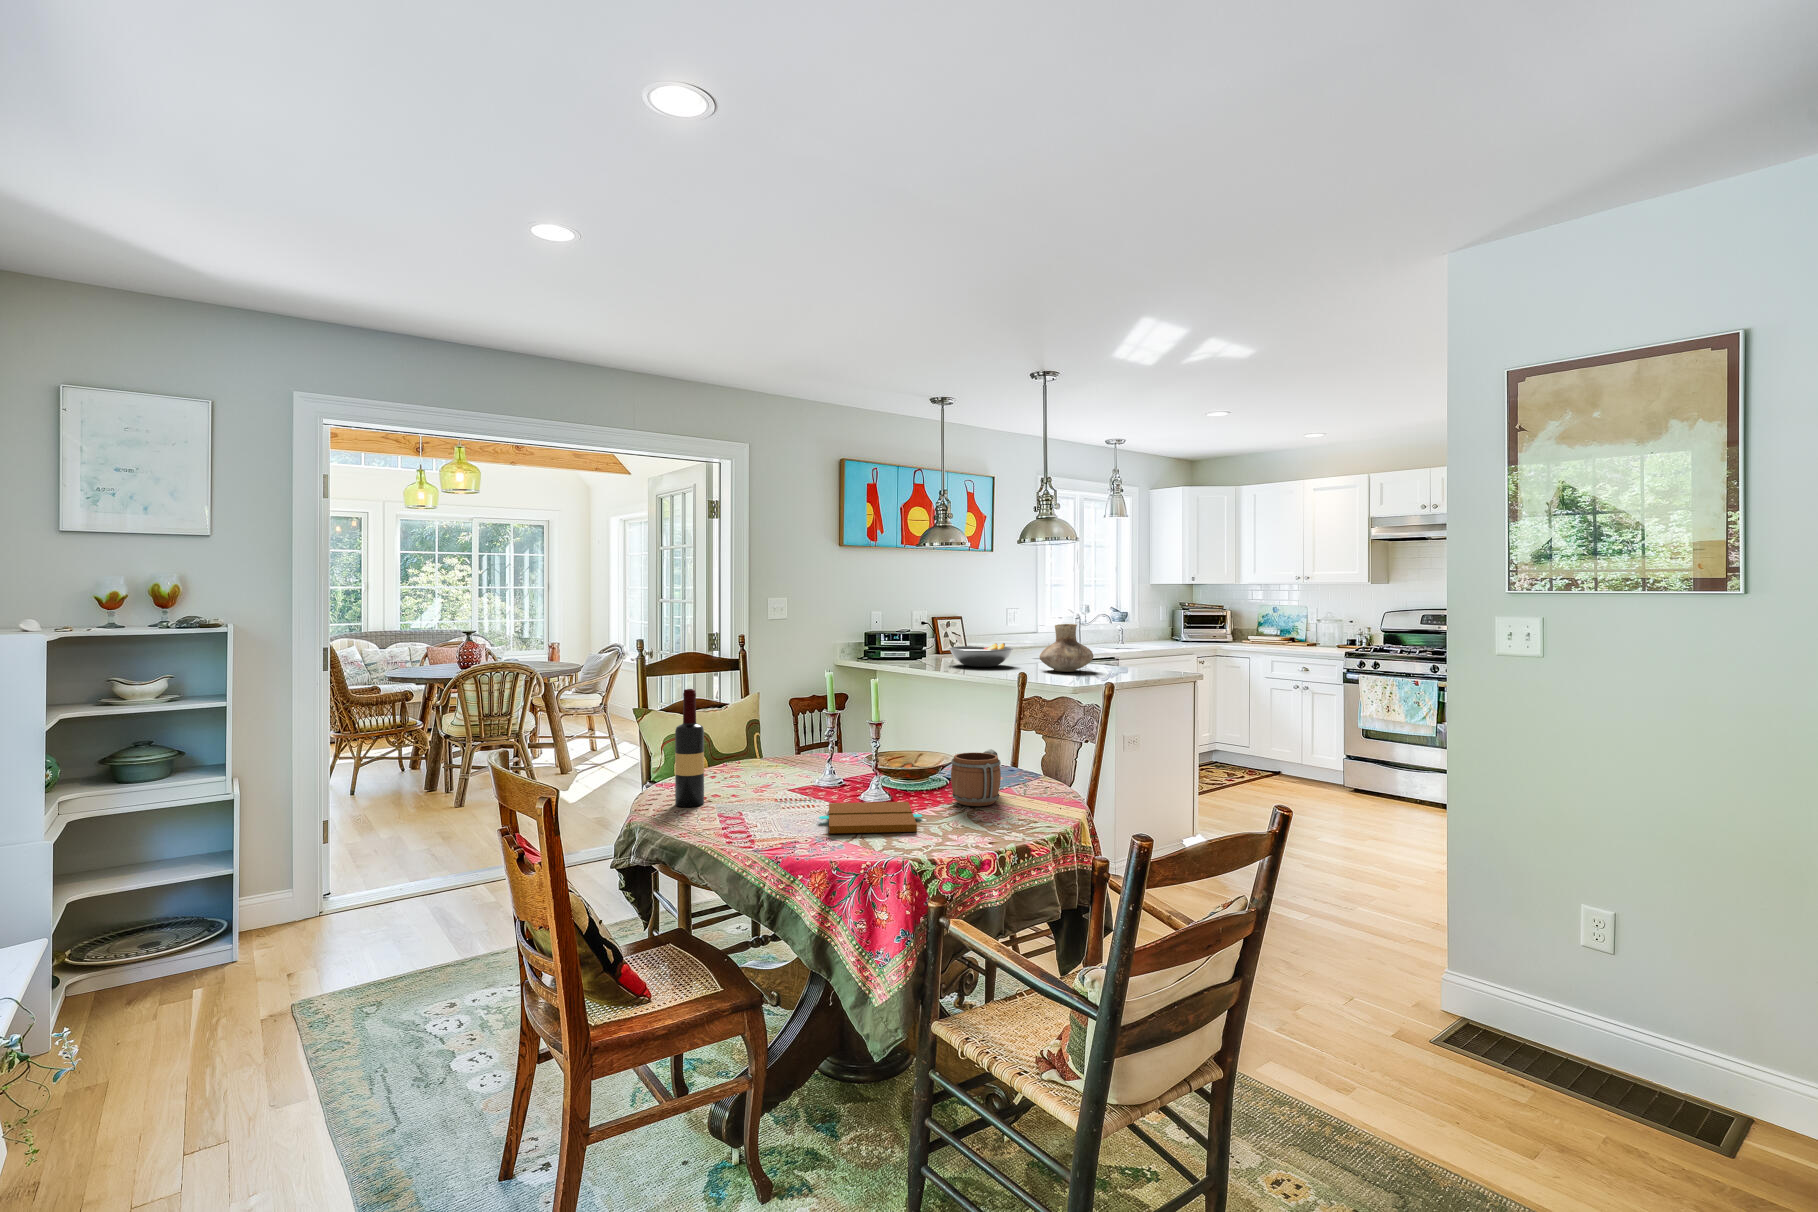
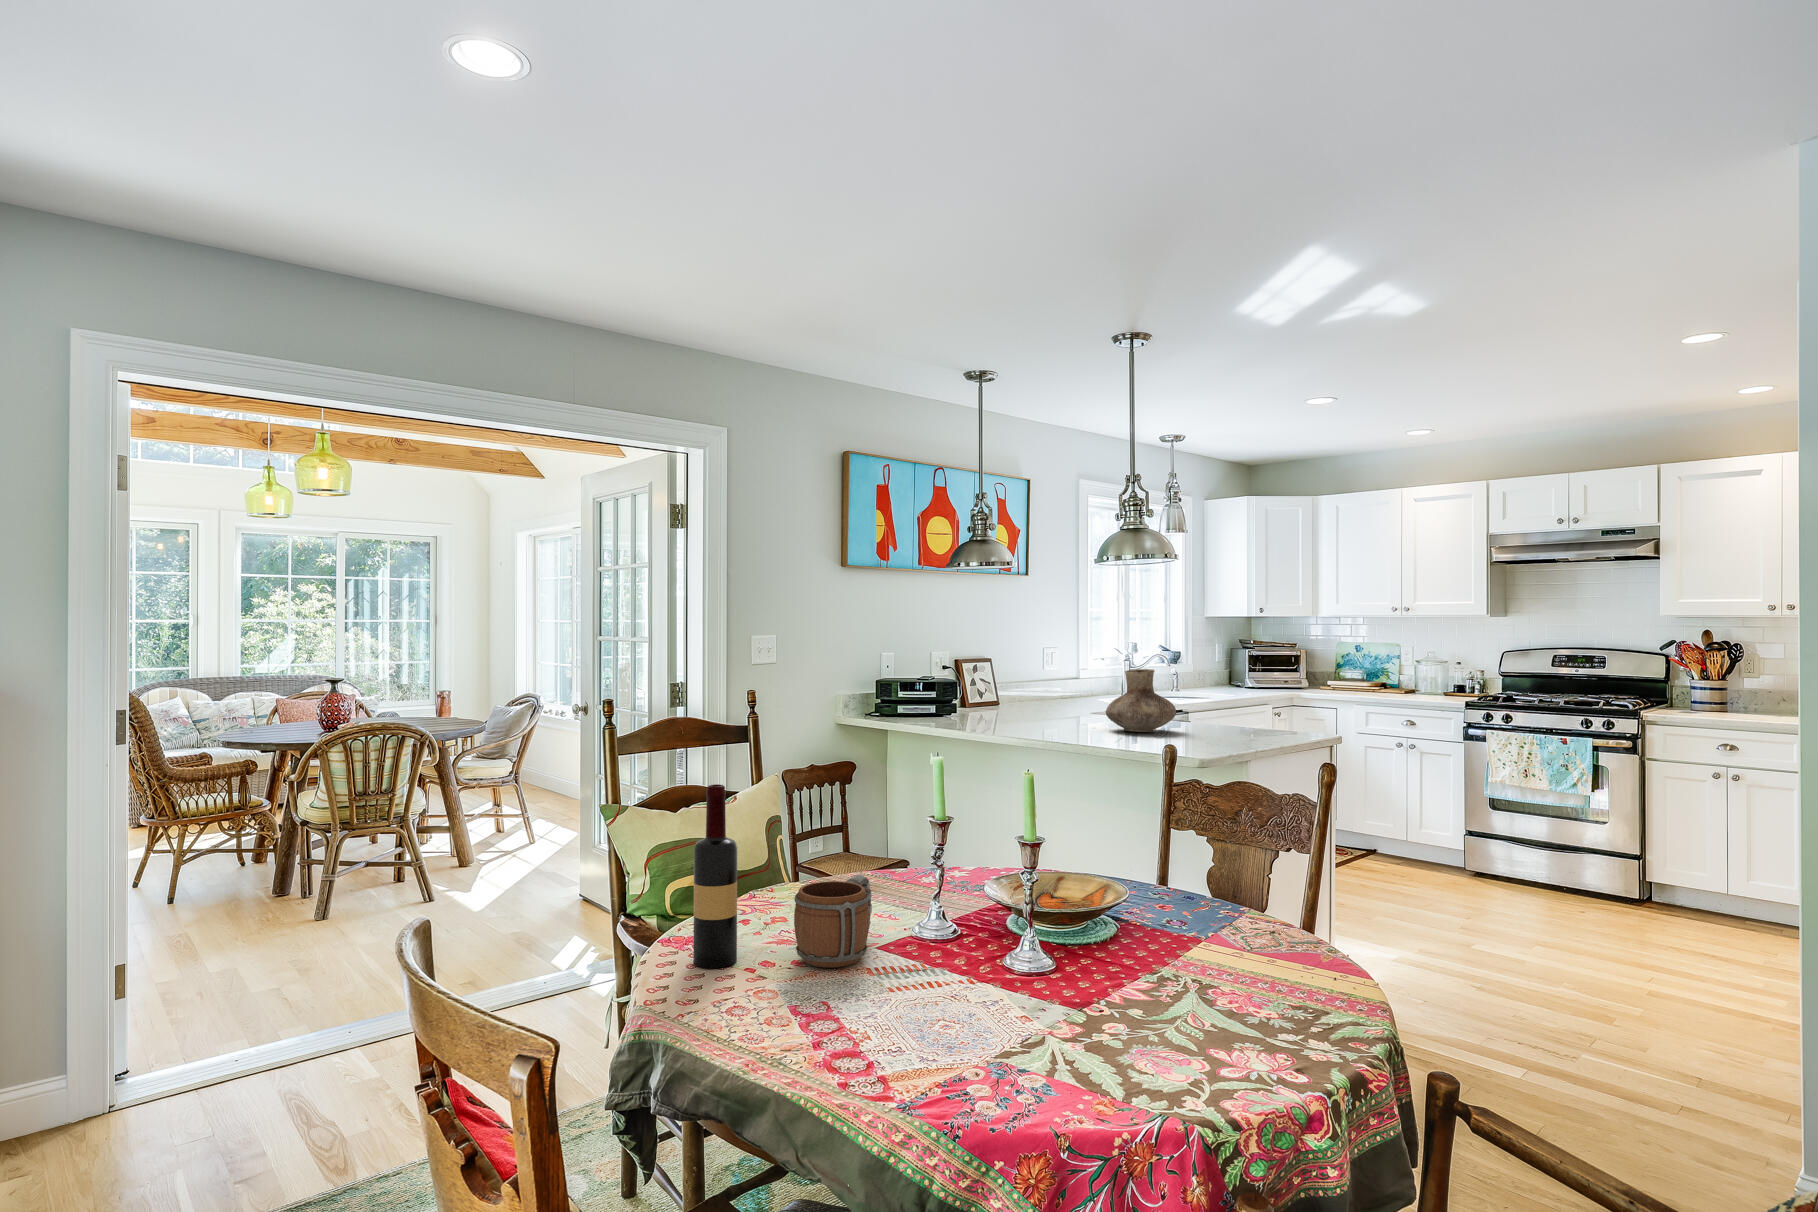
fruit bowl: present [950,643,1013,667] -> none [985,694,1068,725]
mug: present [951,749,1001,806] -> present [794,874,872,967]
book: present [819,802,922,833] -> none [931,955,1096,1021]

